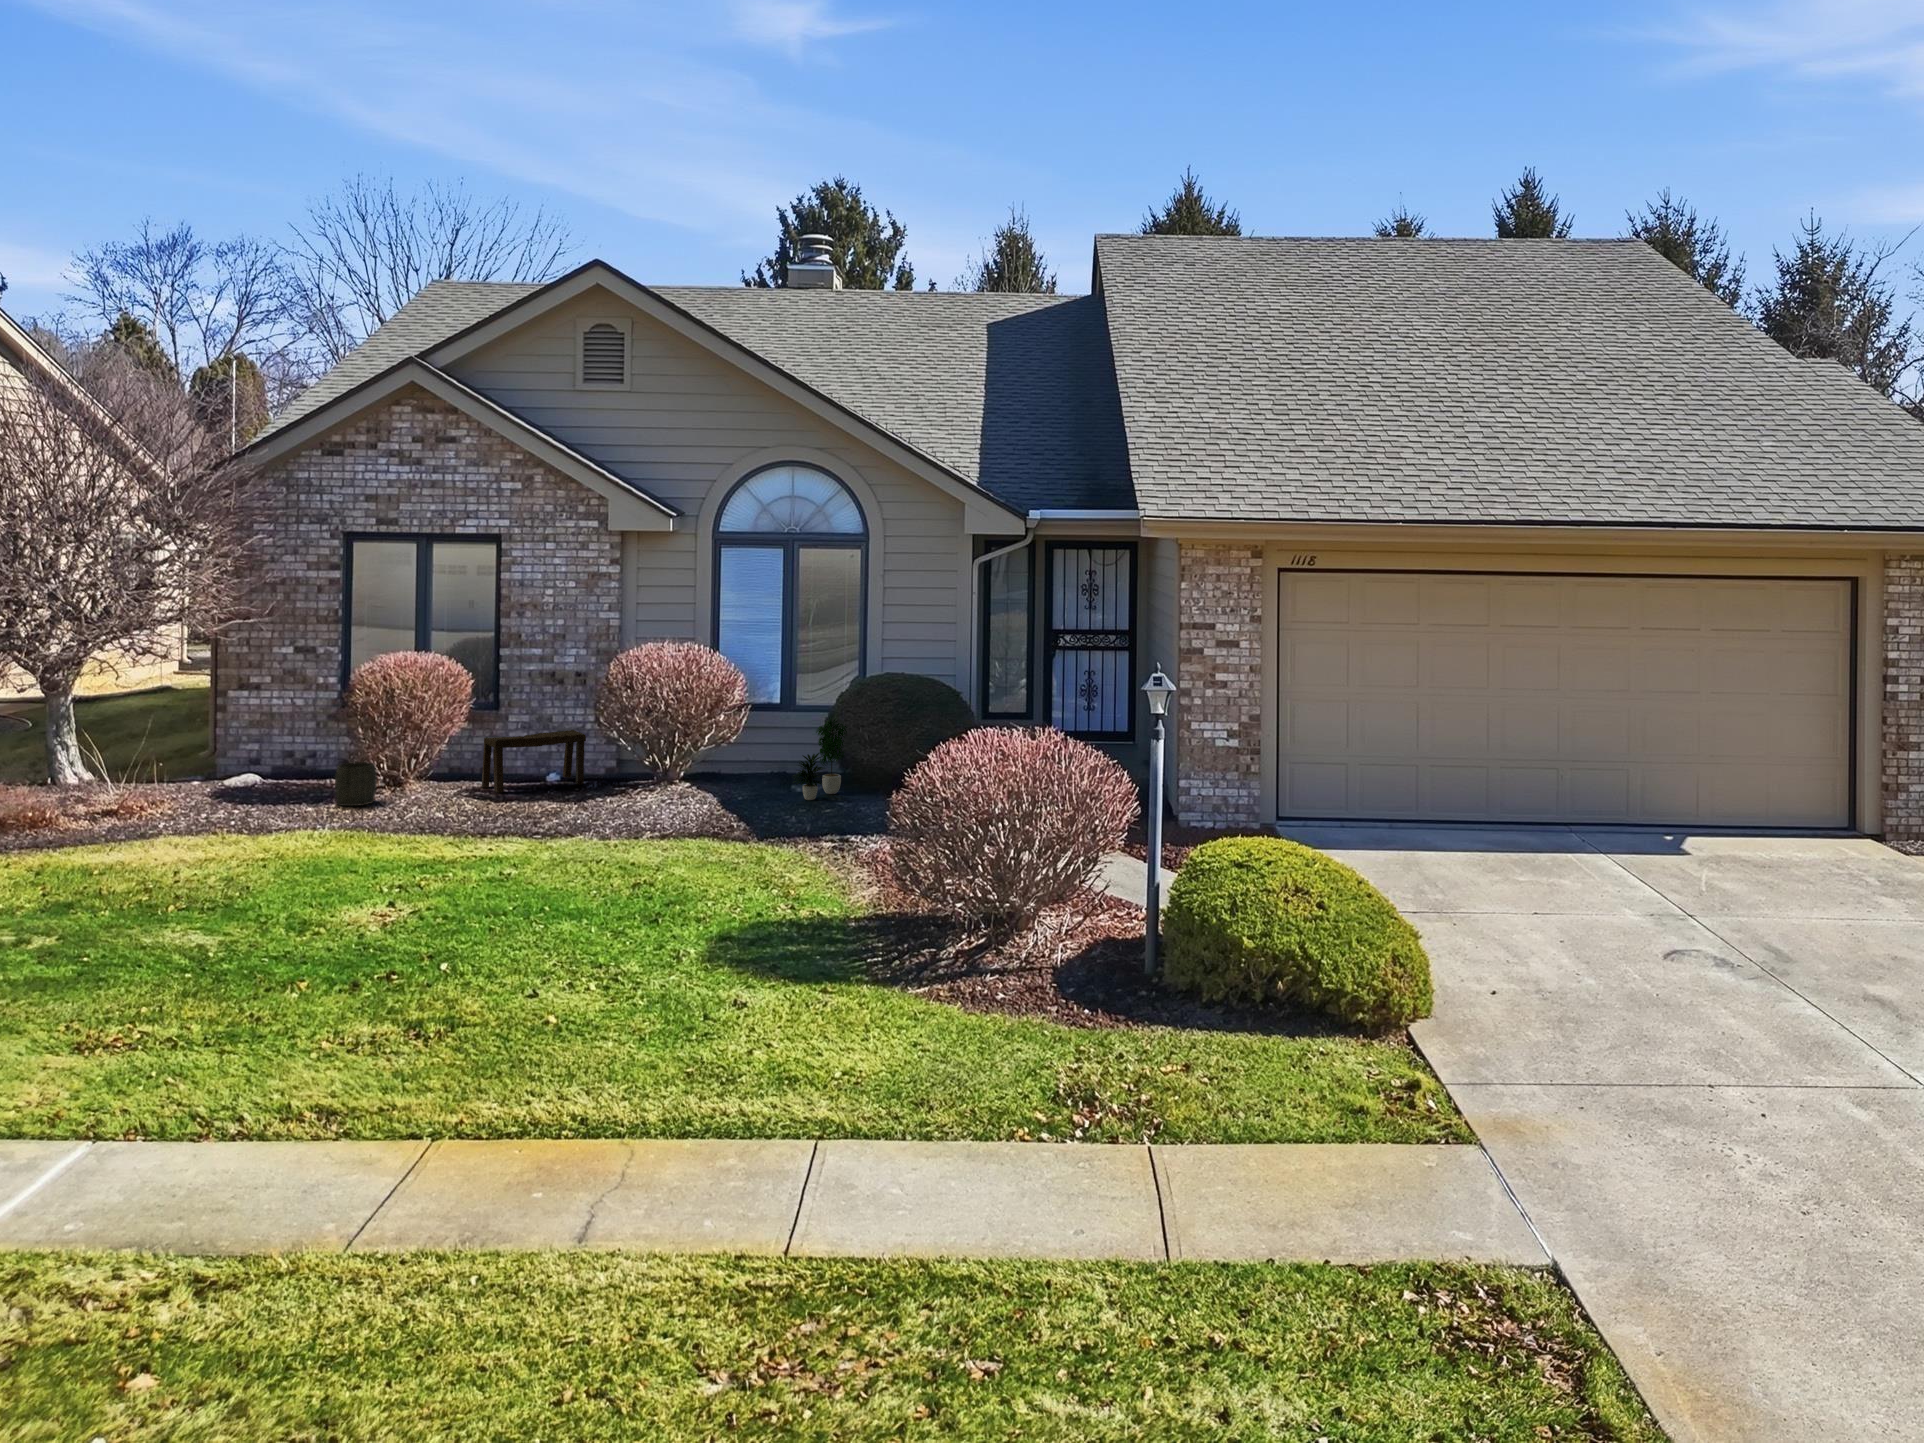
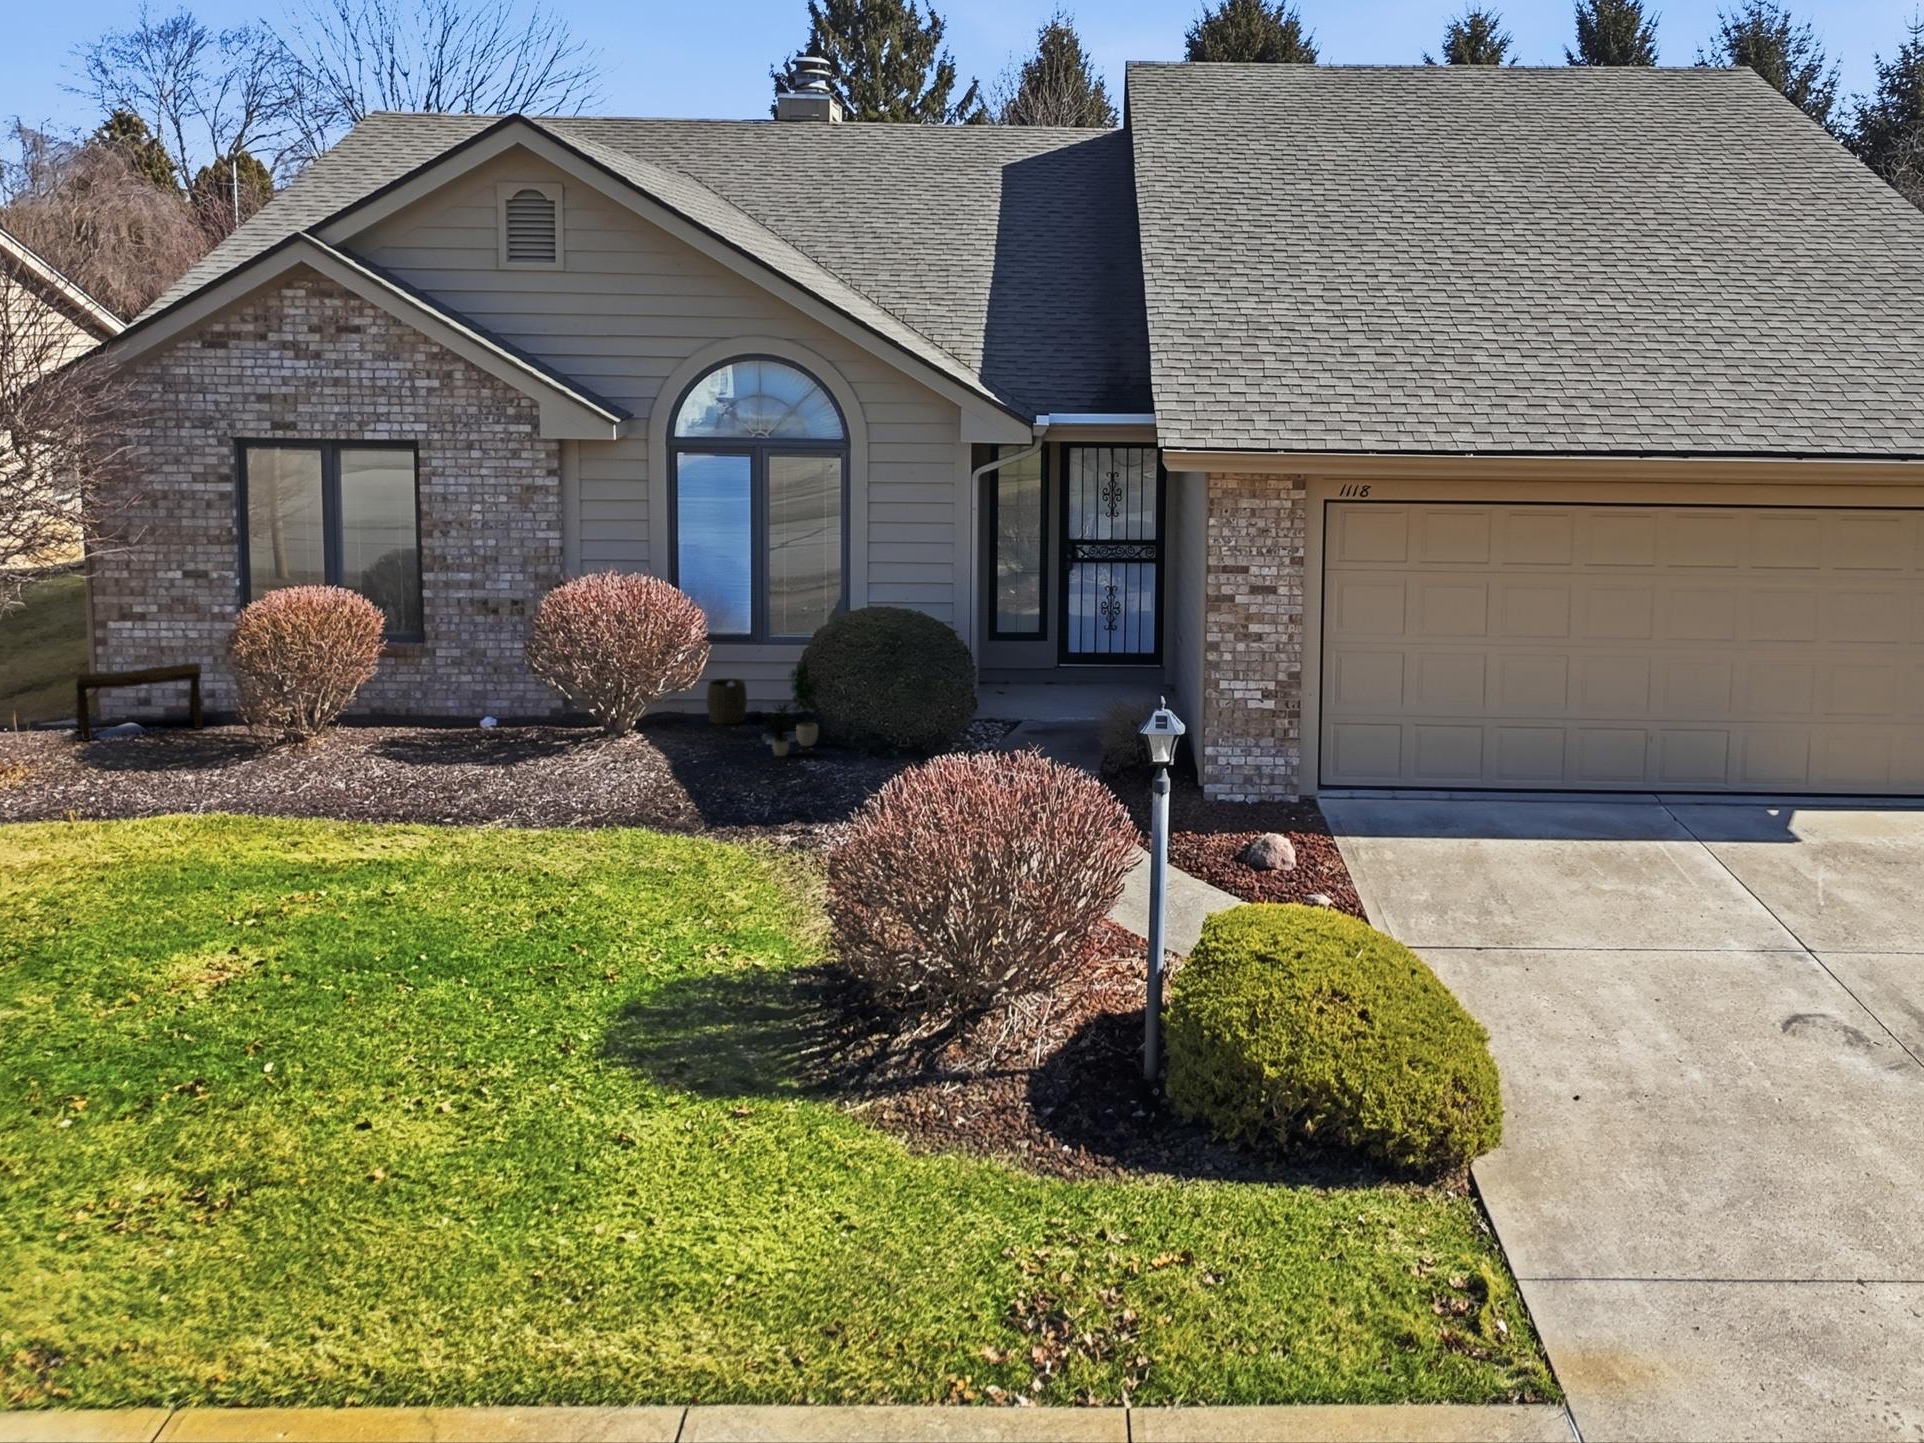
bench: present [482,730,586,793] -> present [76,663,202,741]
woven basket: present [335,762,377,806] -> present [707,678,747,724]

